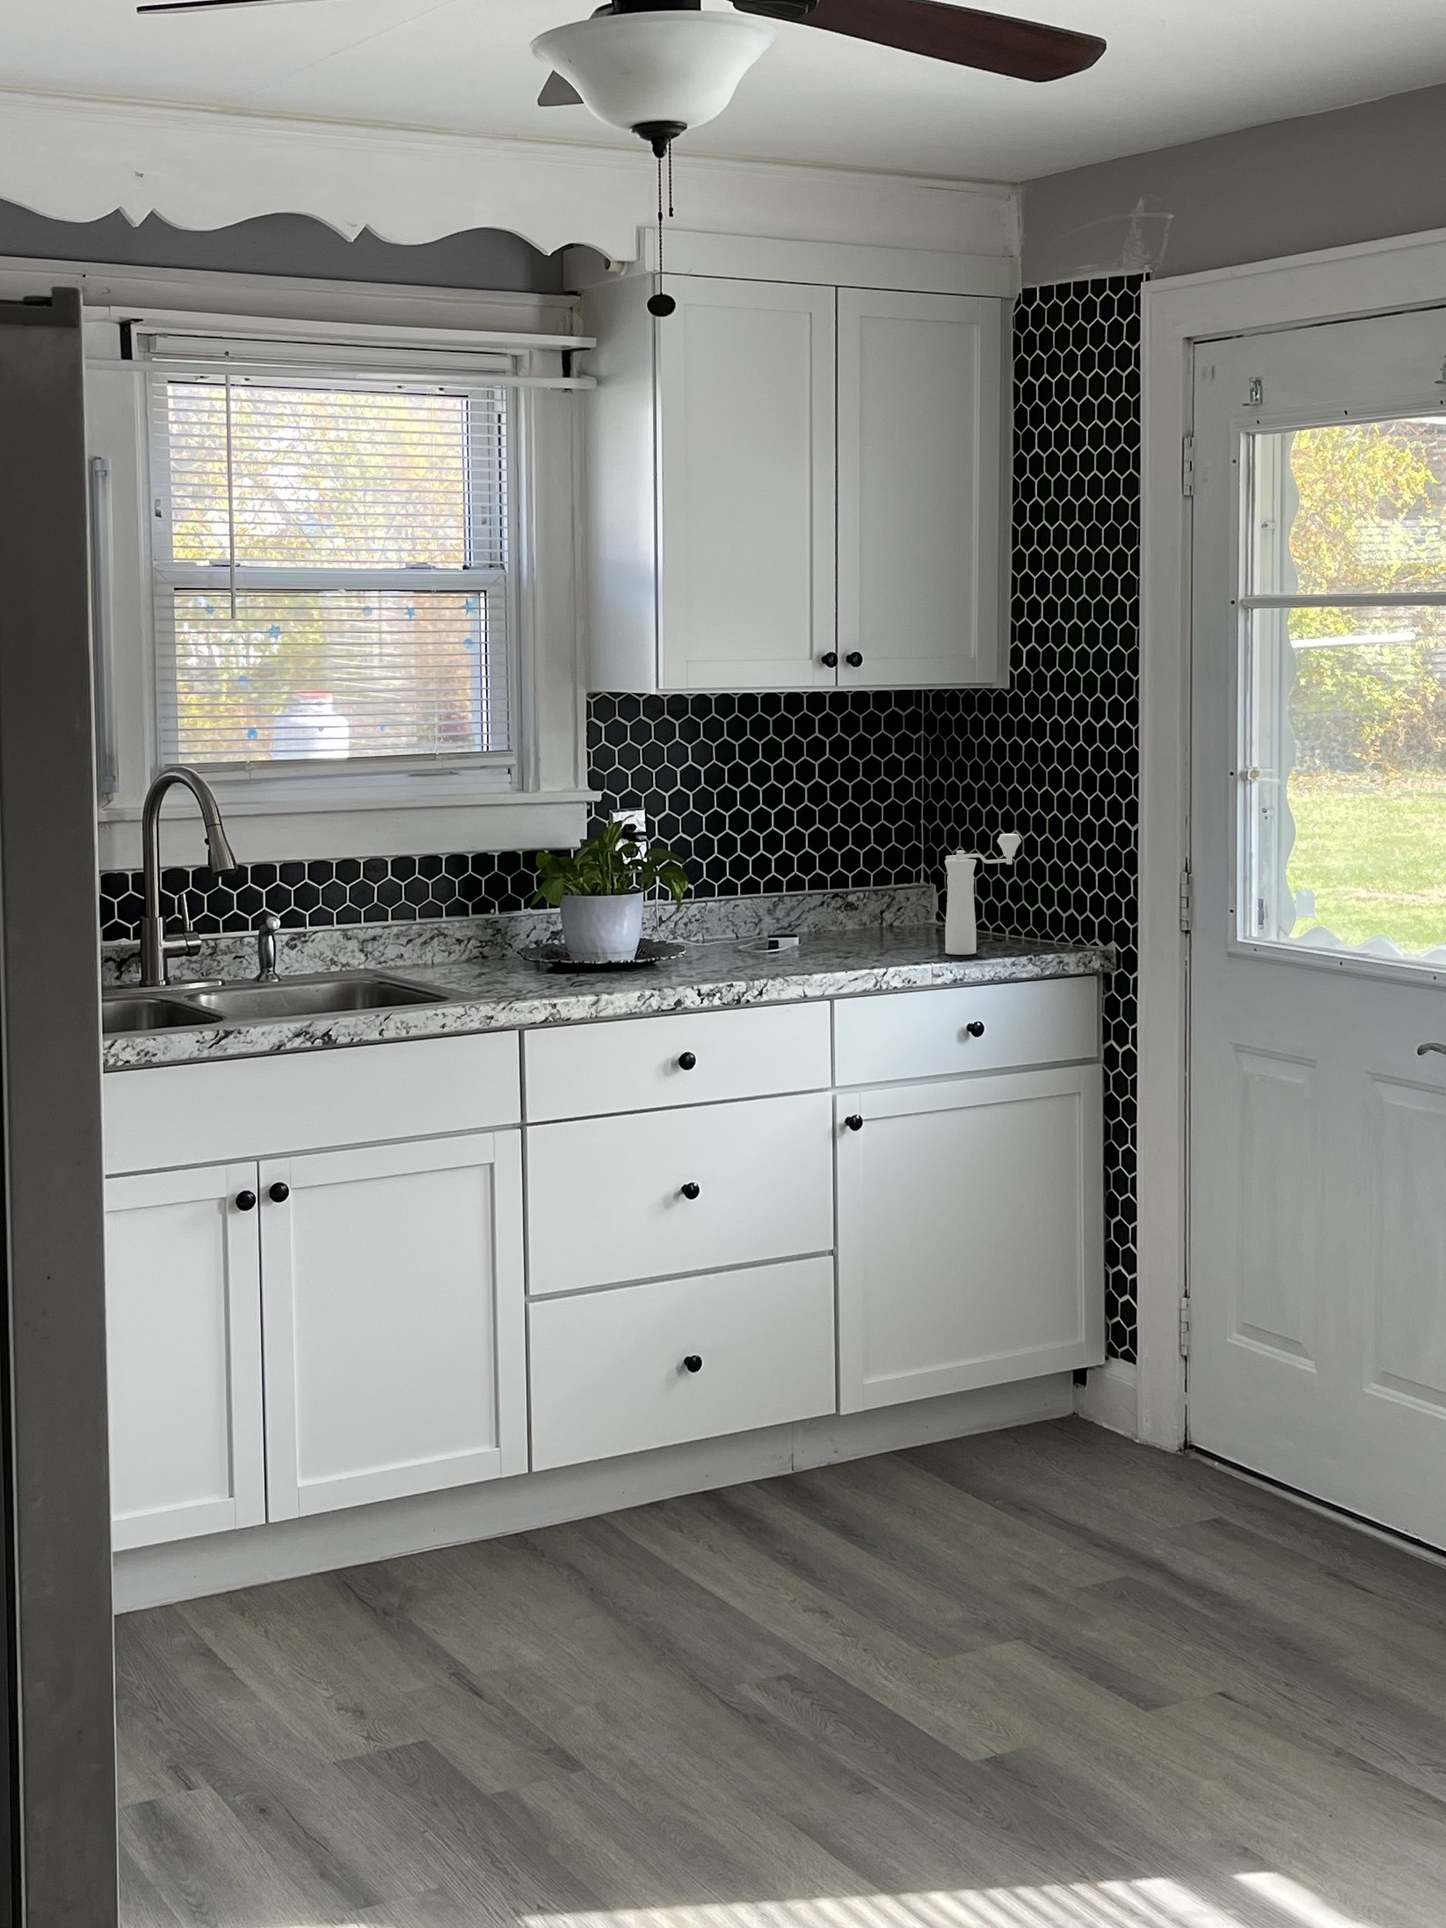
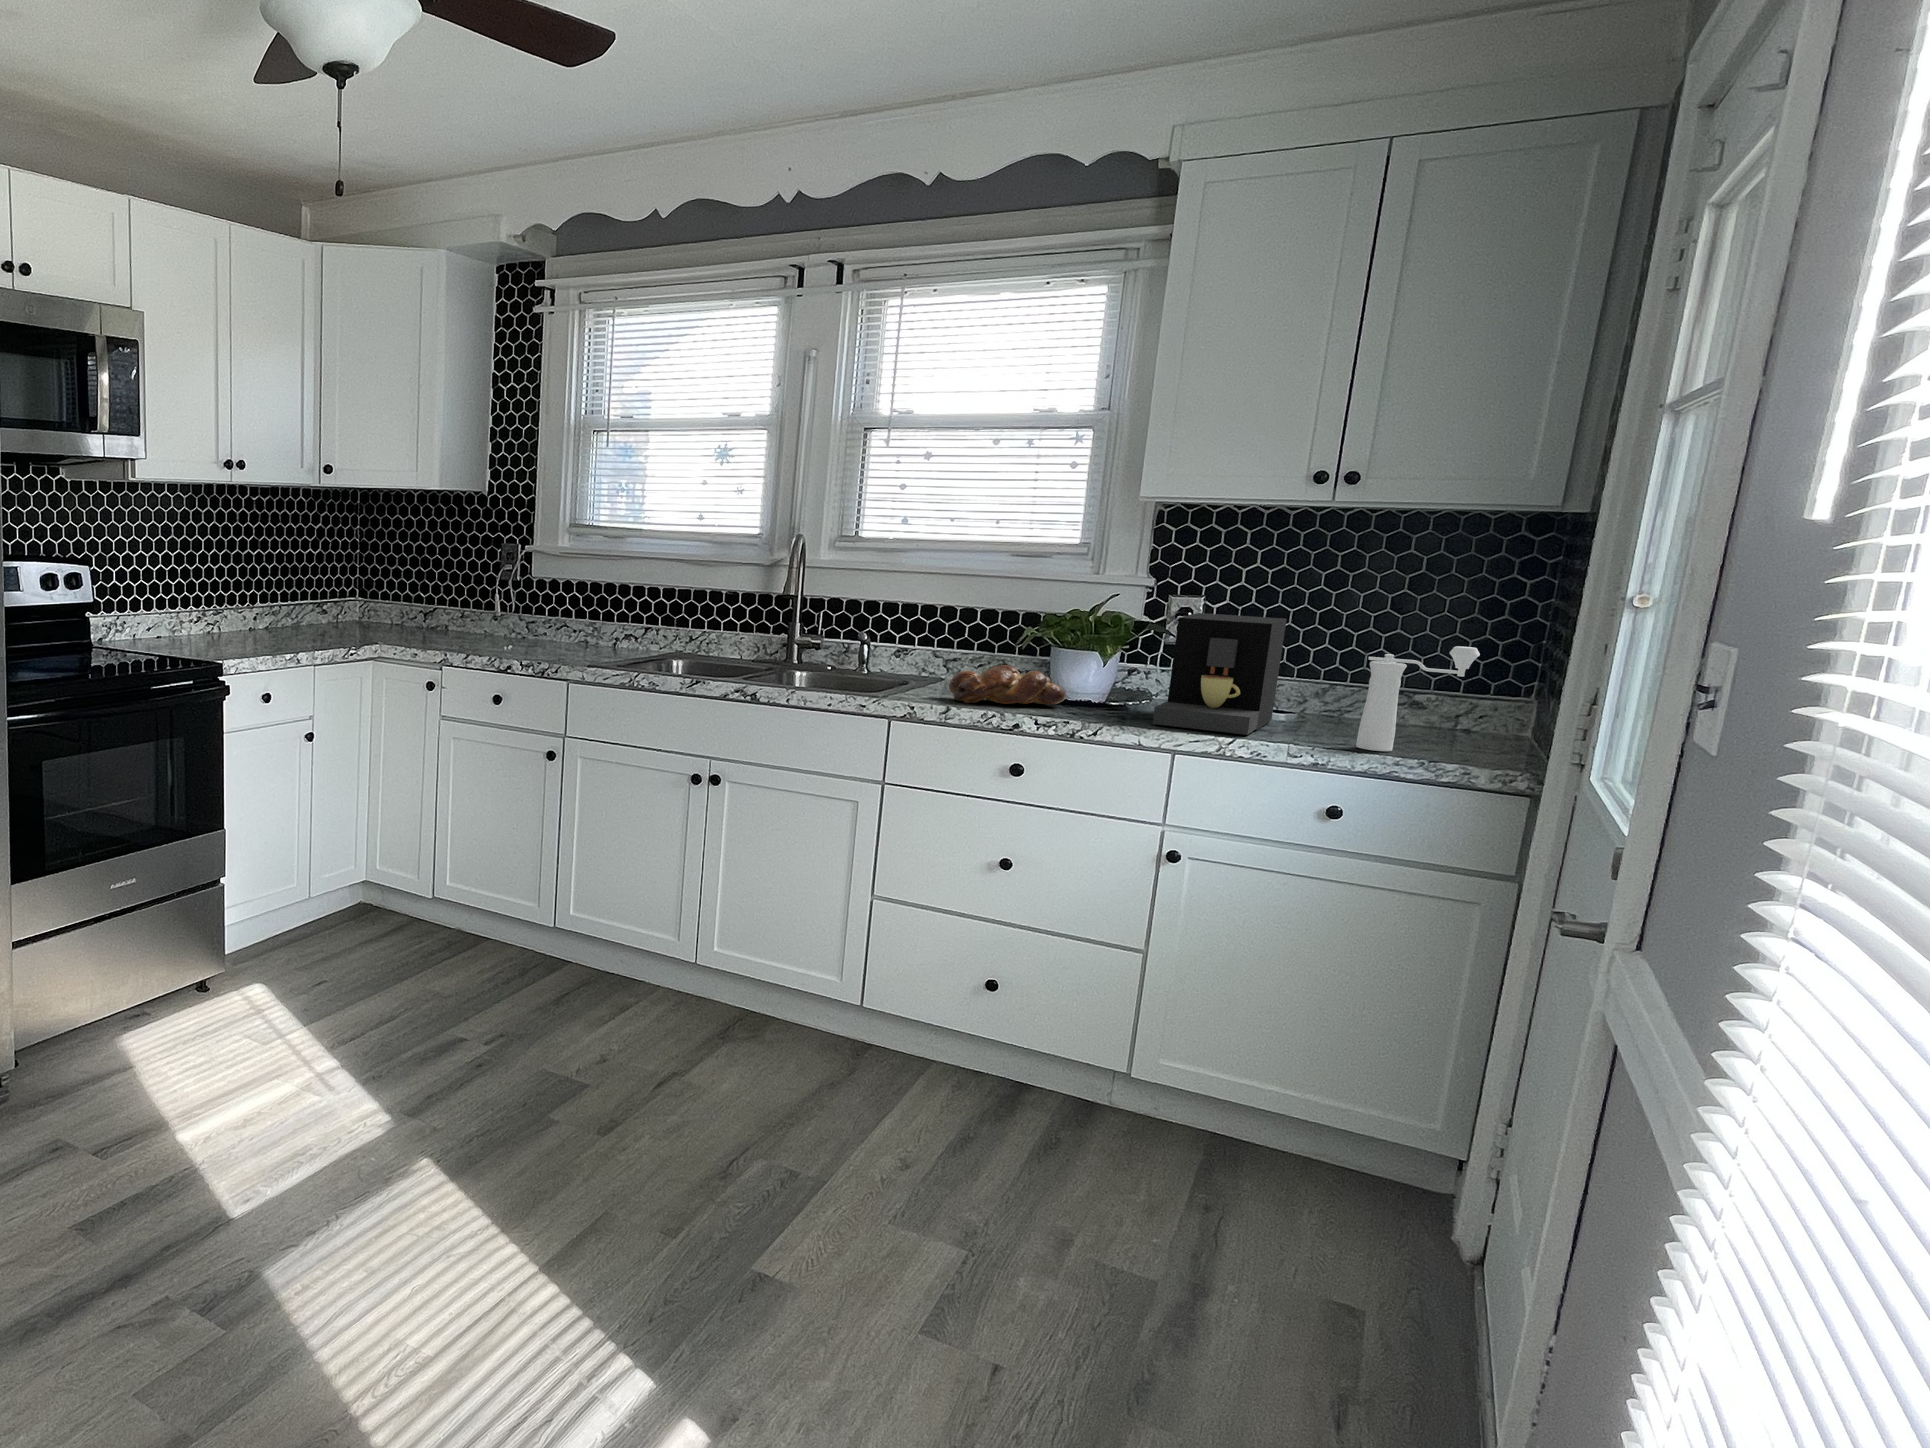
coffee maker: none [703,825,879,969] -> present [1153,613,1287,735]
bread loaf: none [547,929,660,989] -> present [949,665,1066,704]

